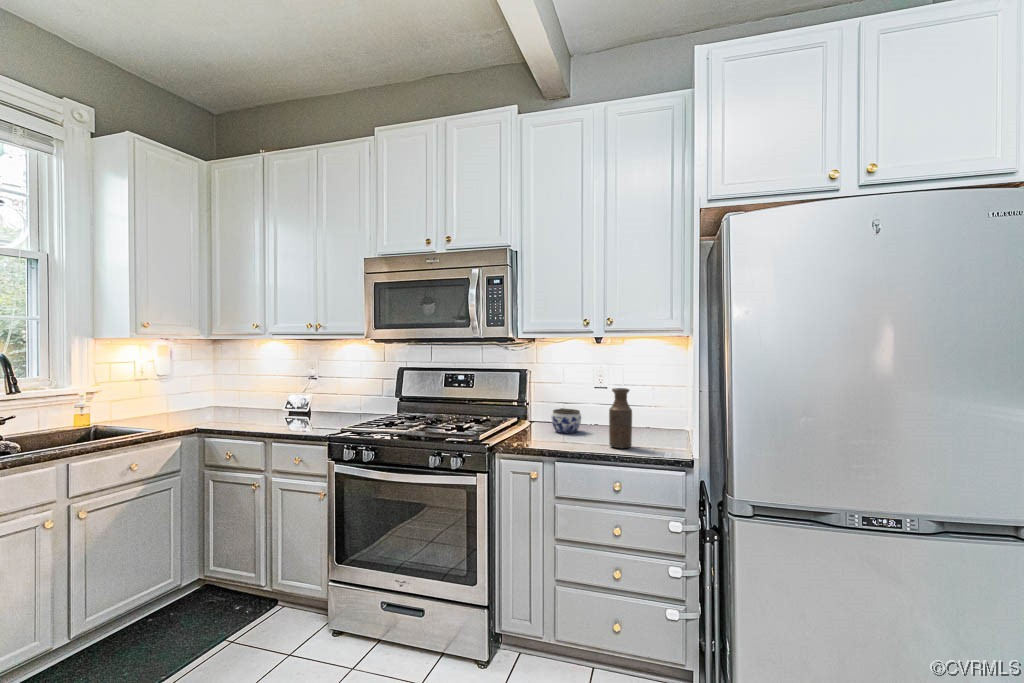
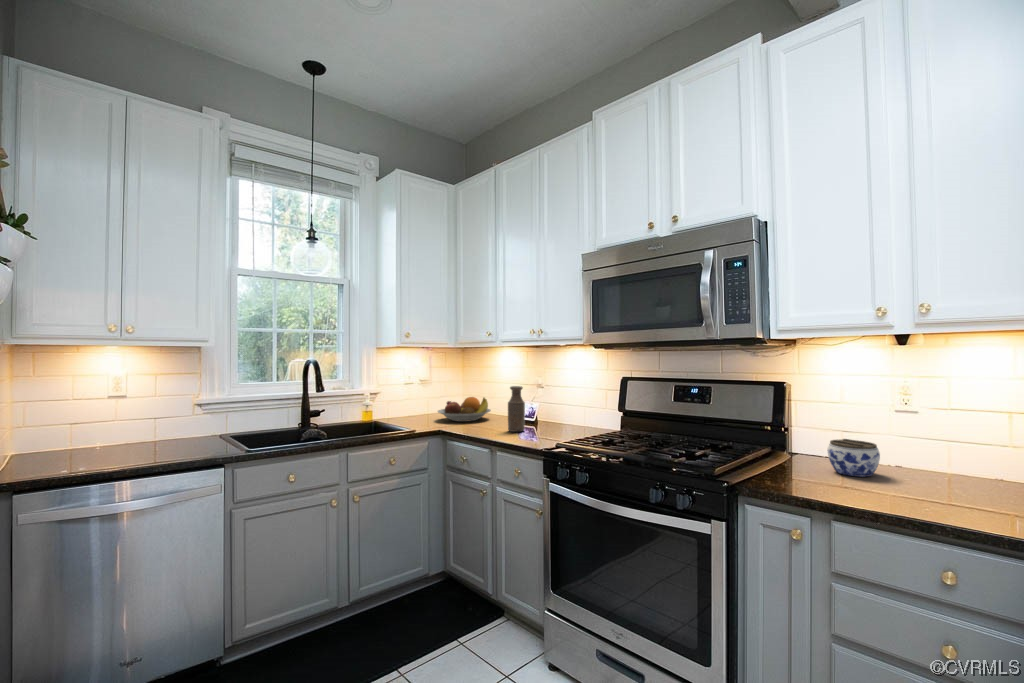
bottle: present [609,388,632,448] -> present [508,386,525,432]
fruit bowl: none [187,391,254,418] -> present [438,397,491,422]

